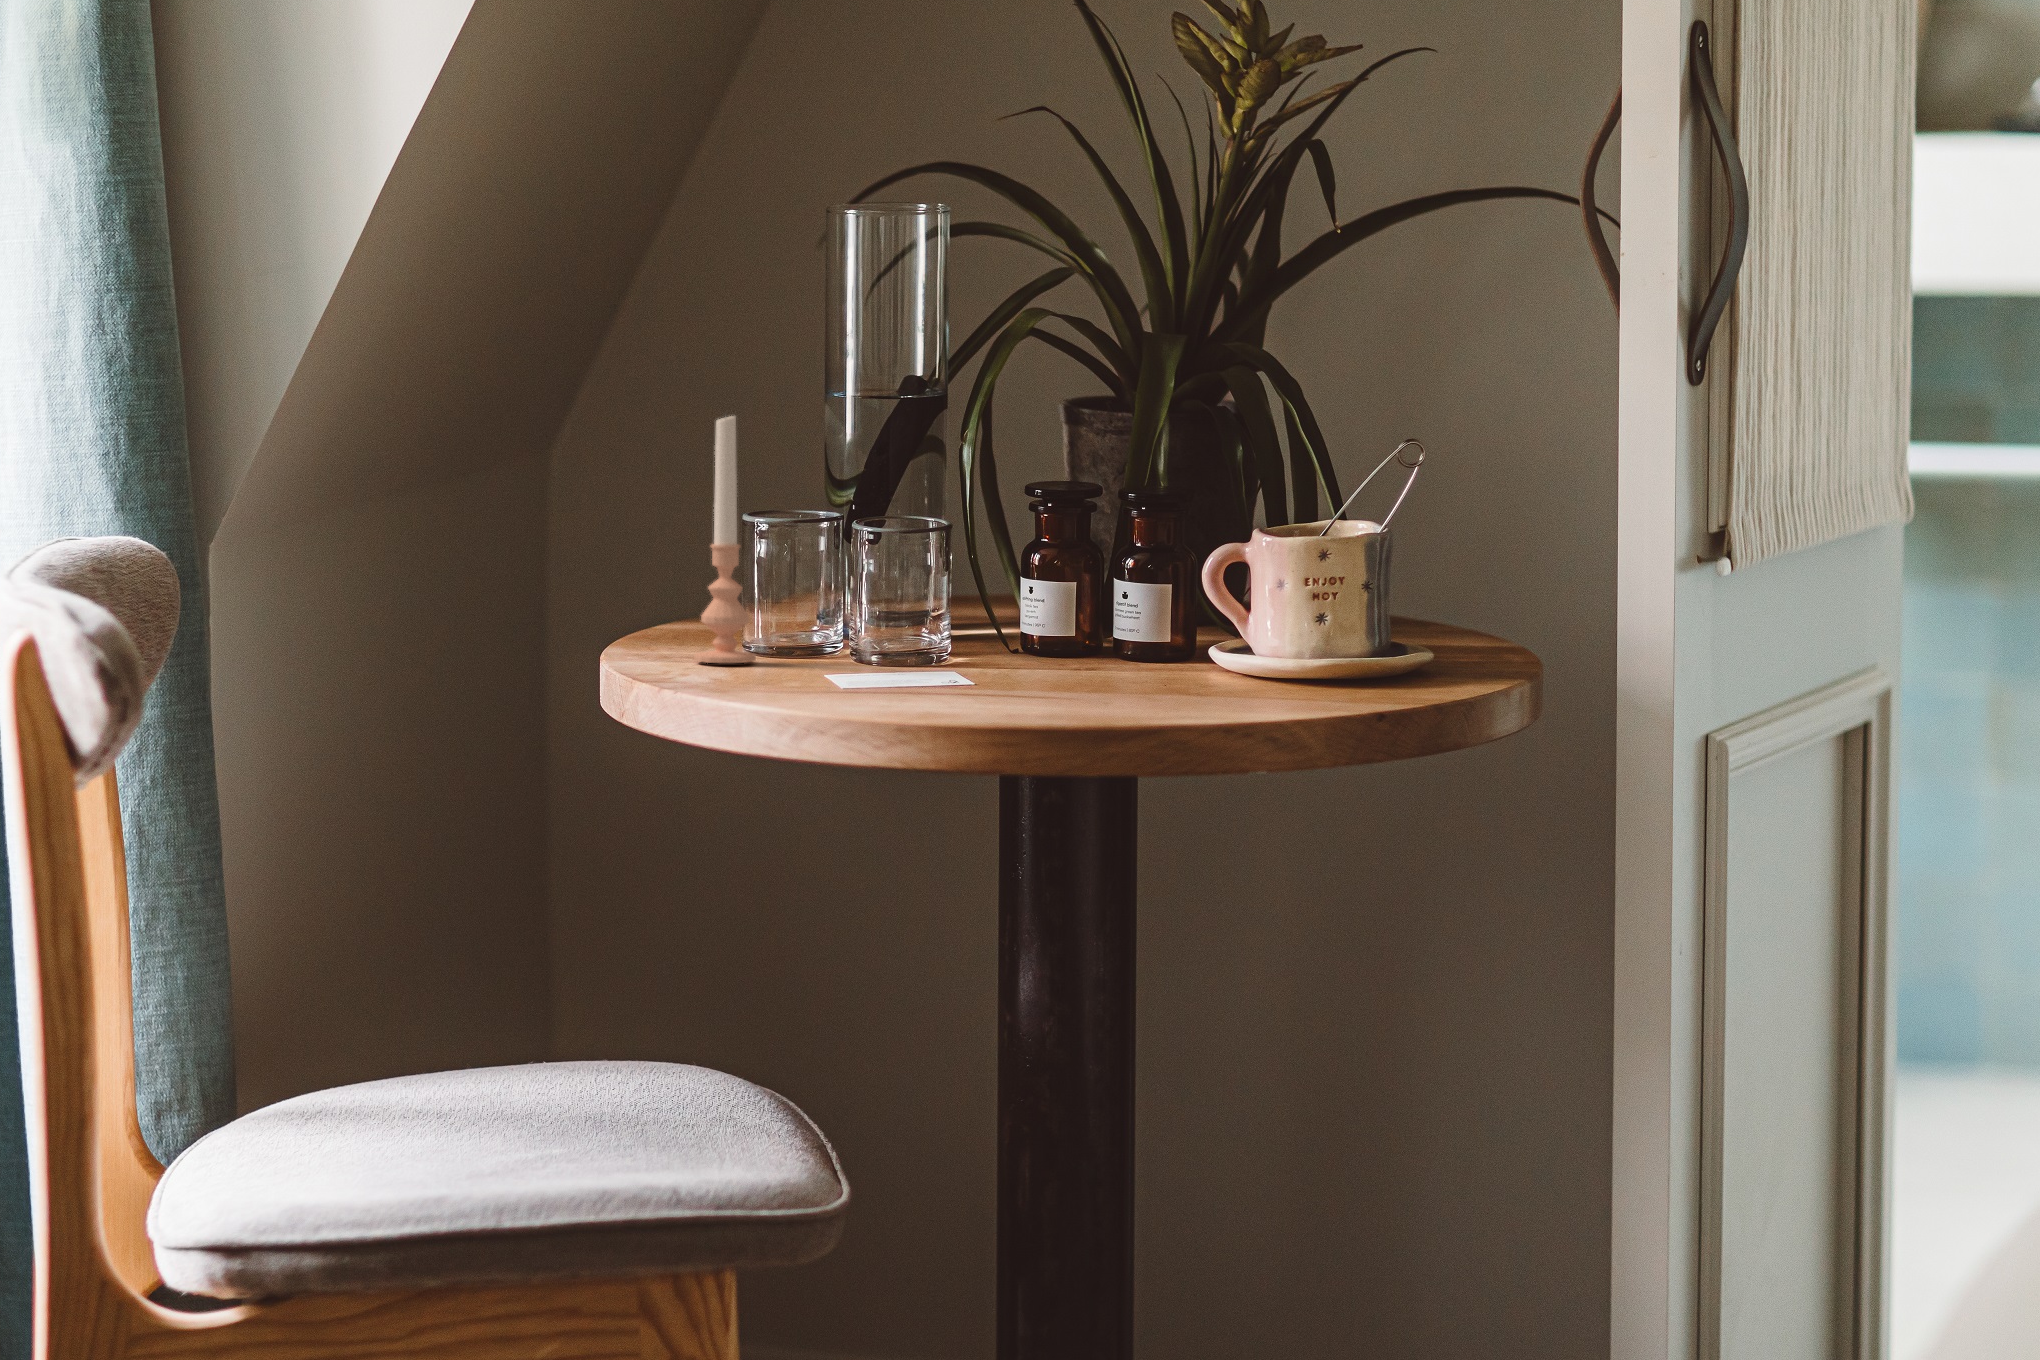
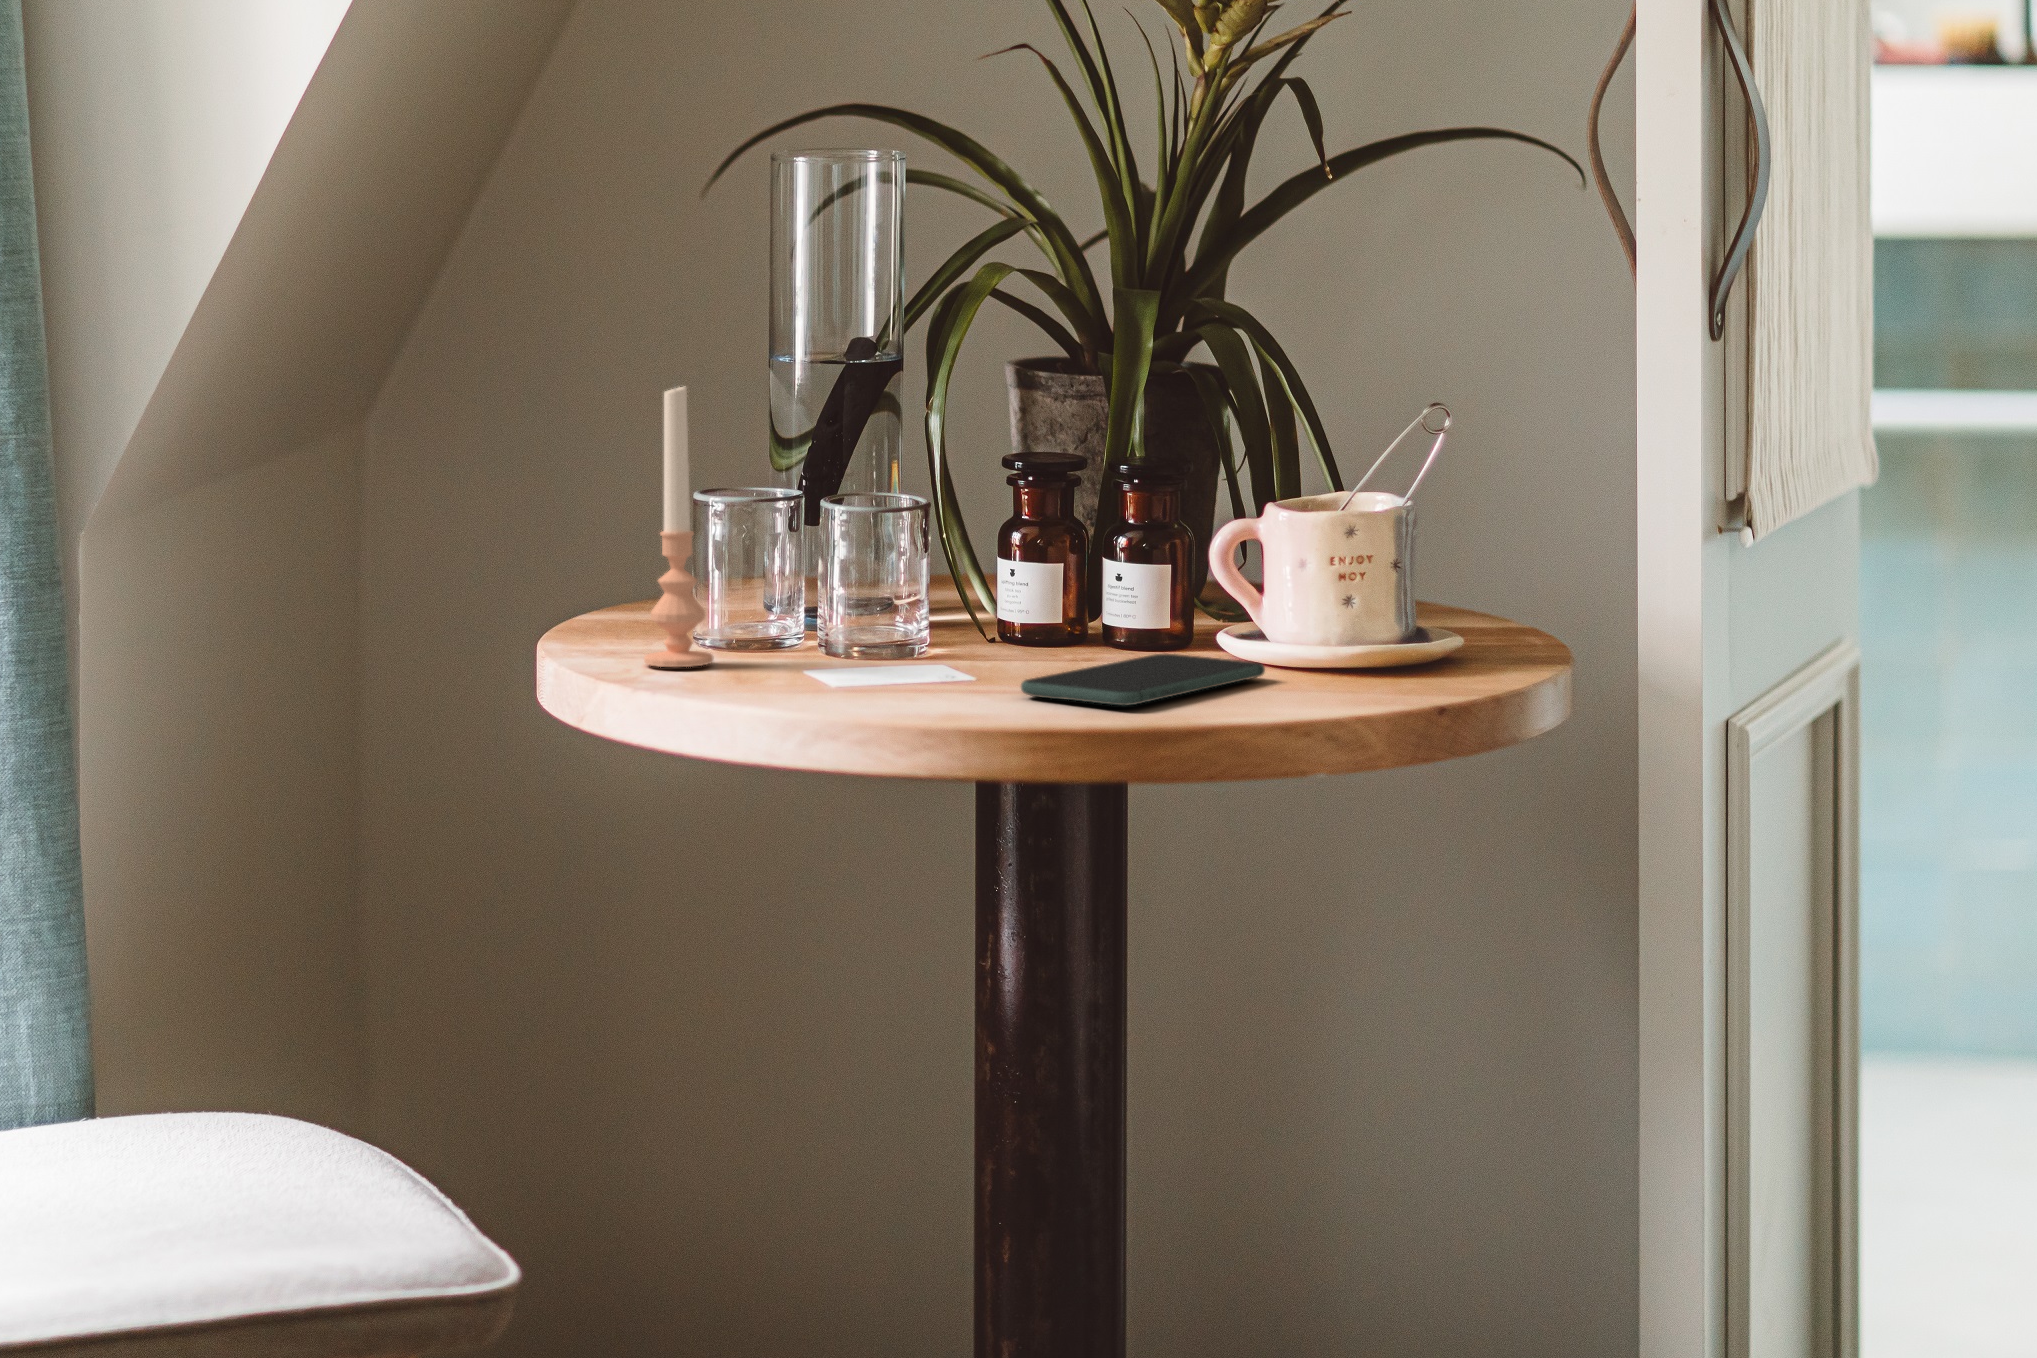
smartphone: none [1011,662,1236,695] -> present [1021,654,1265,706]

